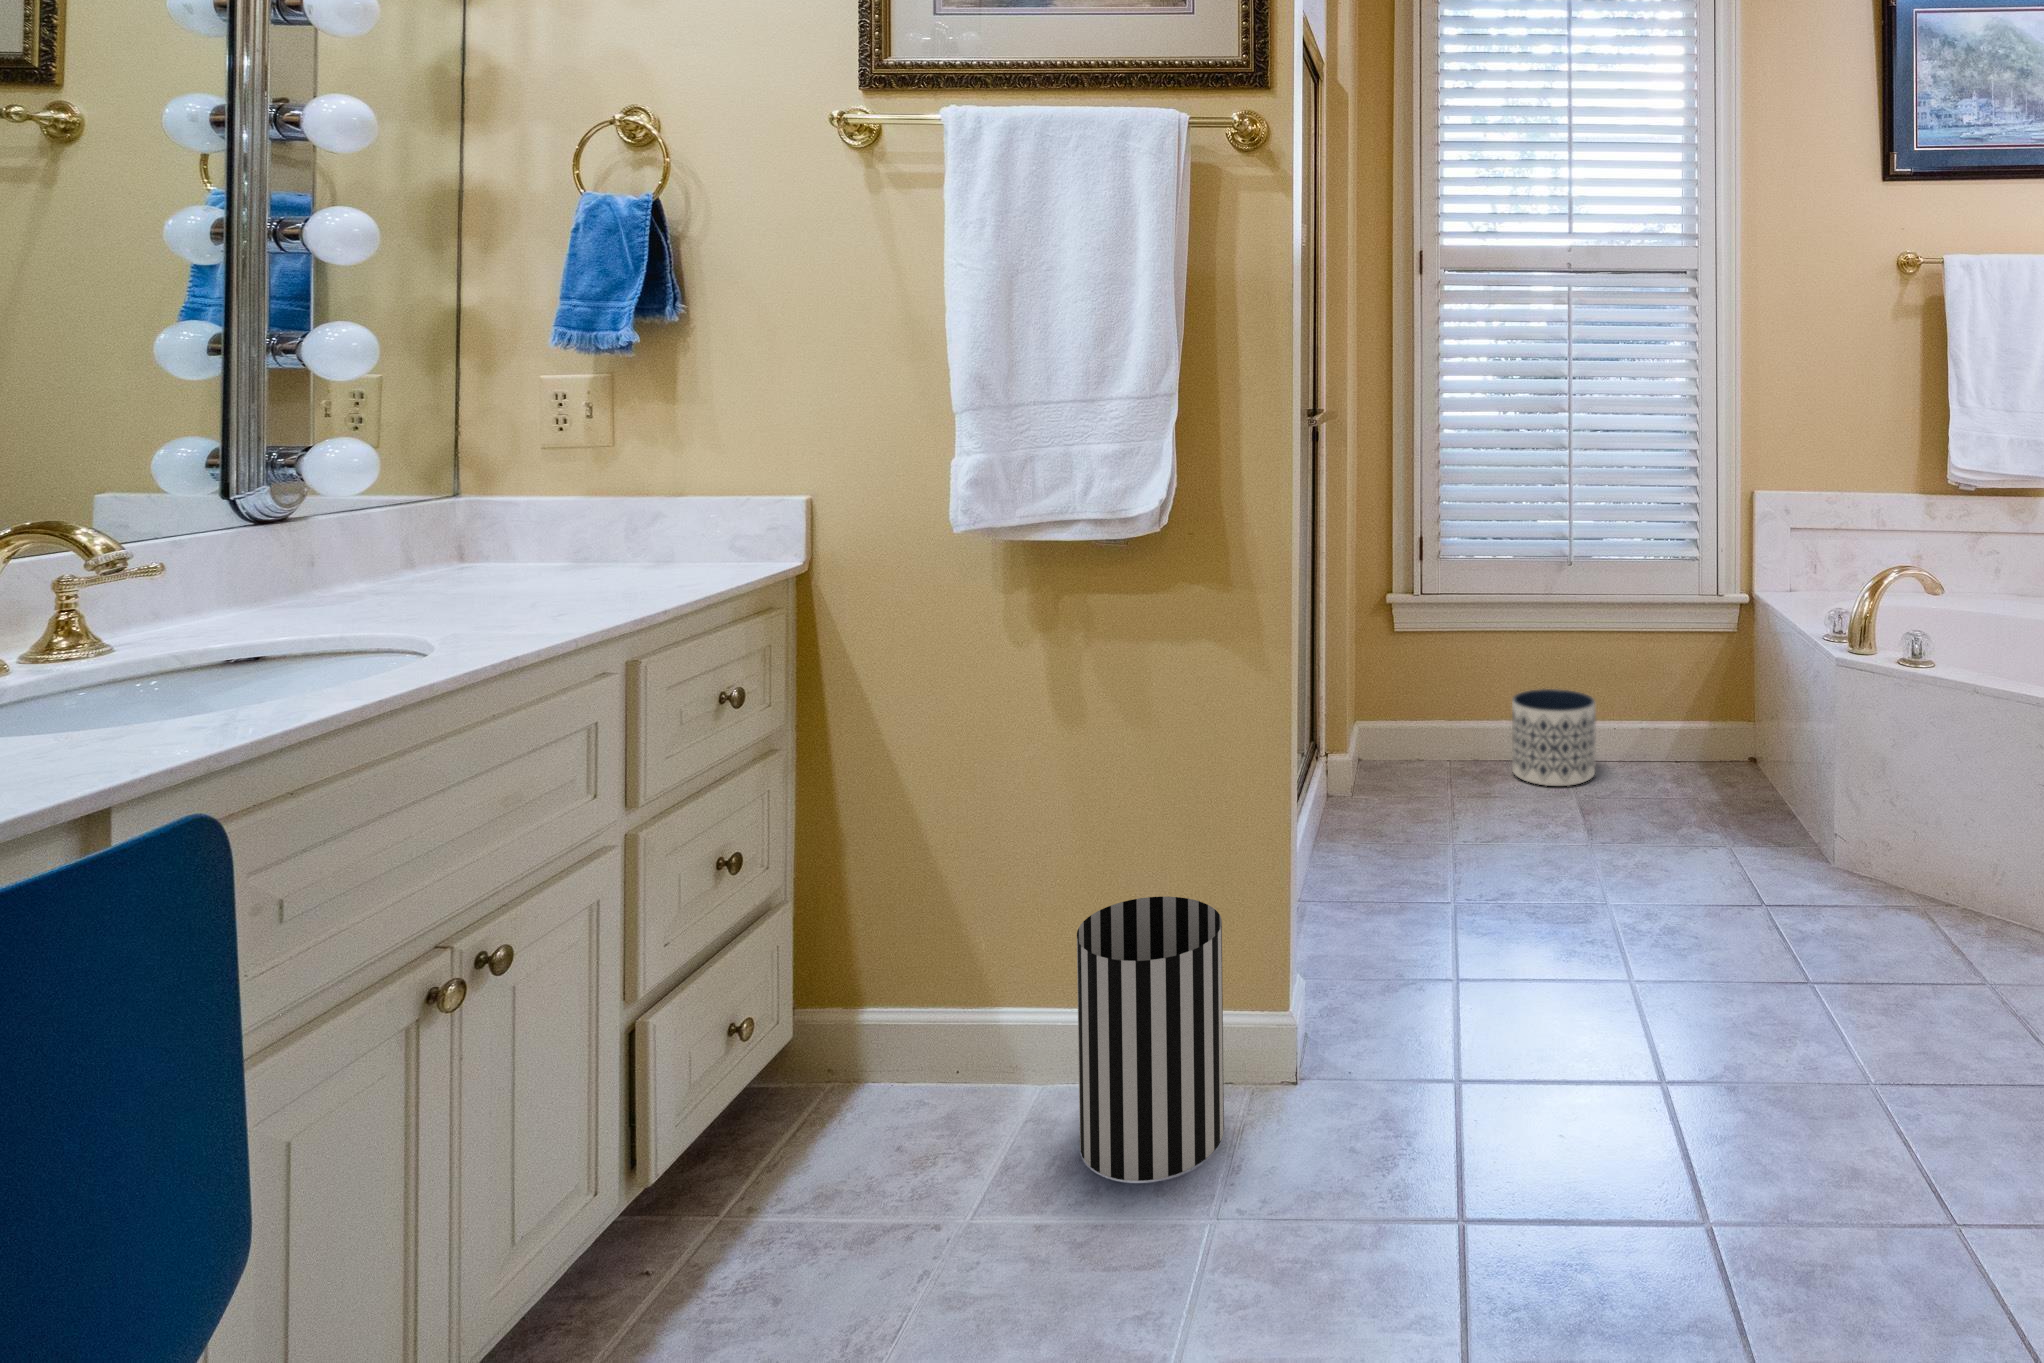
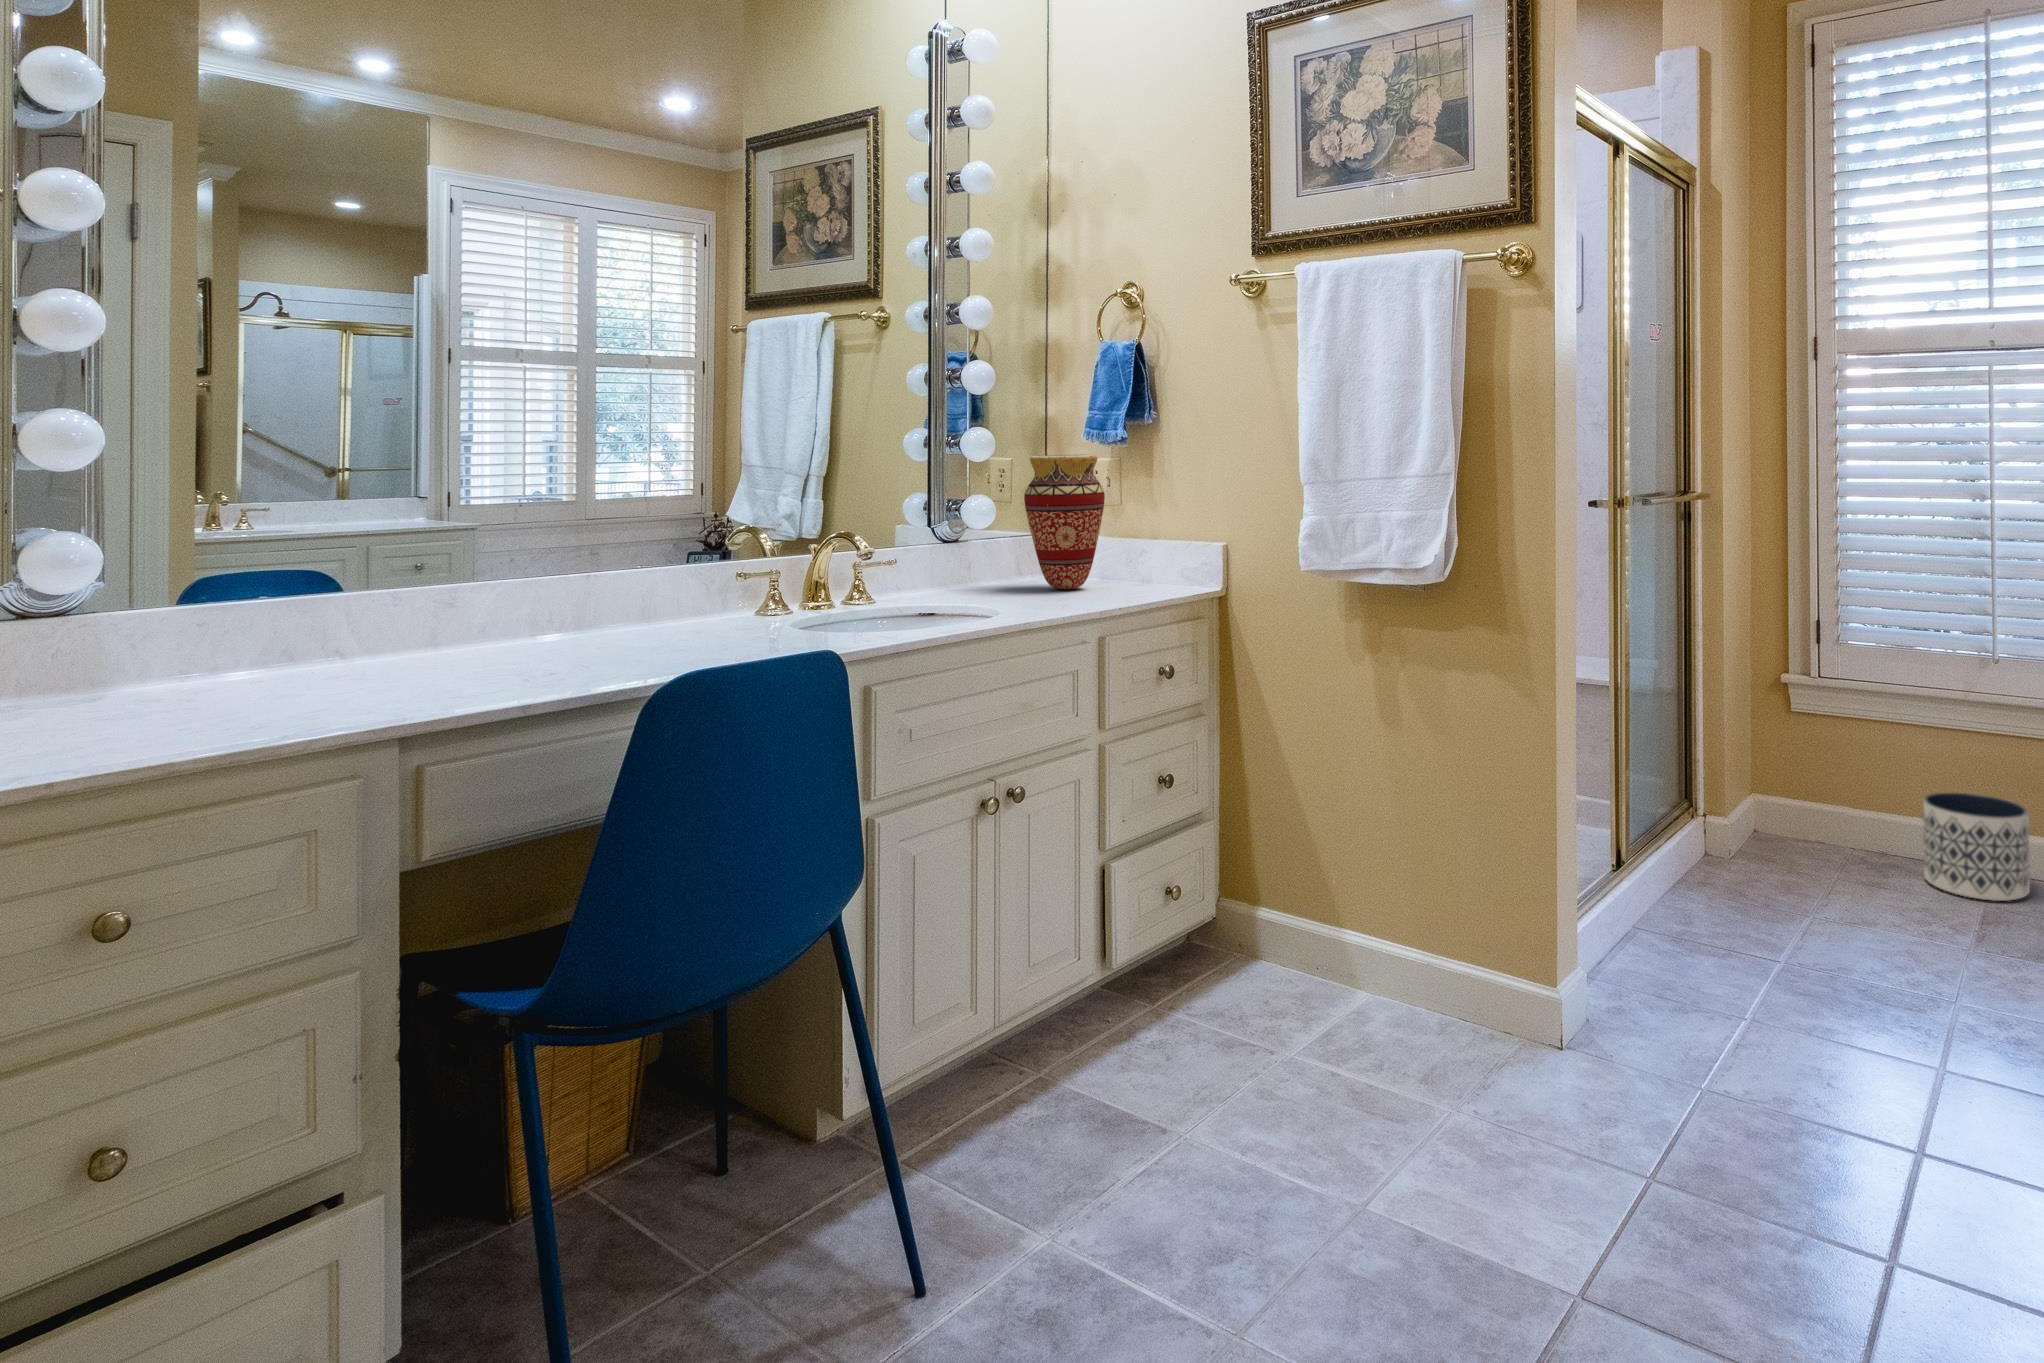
vase: none [439,372,597,587] -> present [1024,455,1105,589]
wastebasket: present [1077,897,1224,1181] -> none [1370,867,1484,1079]

